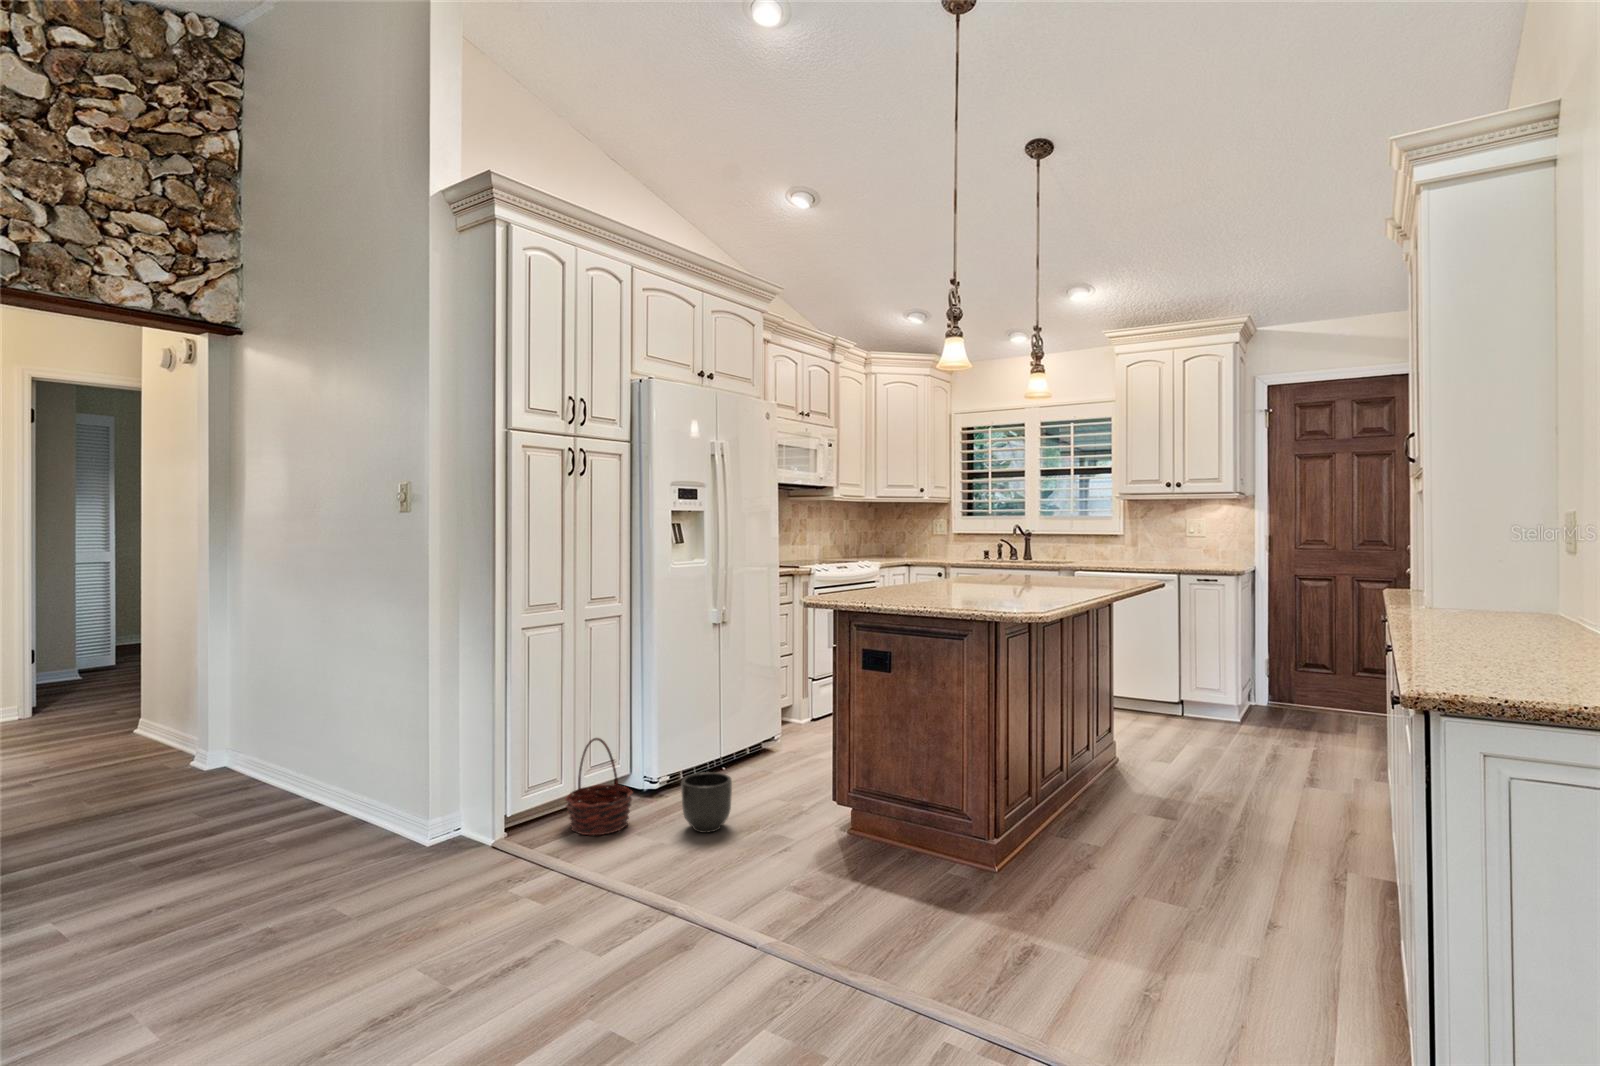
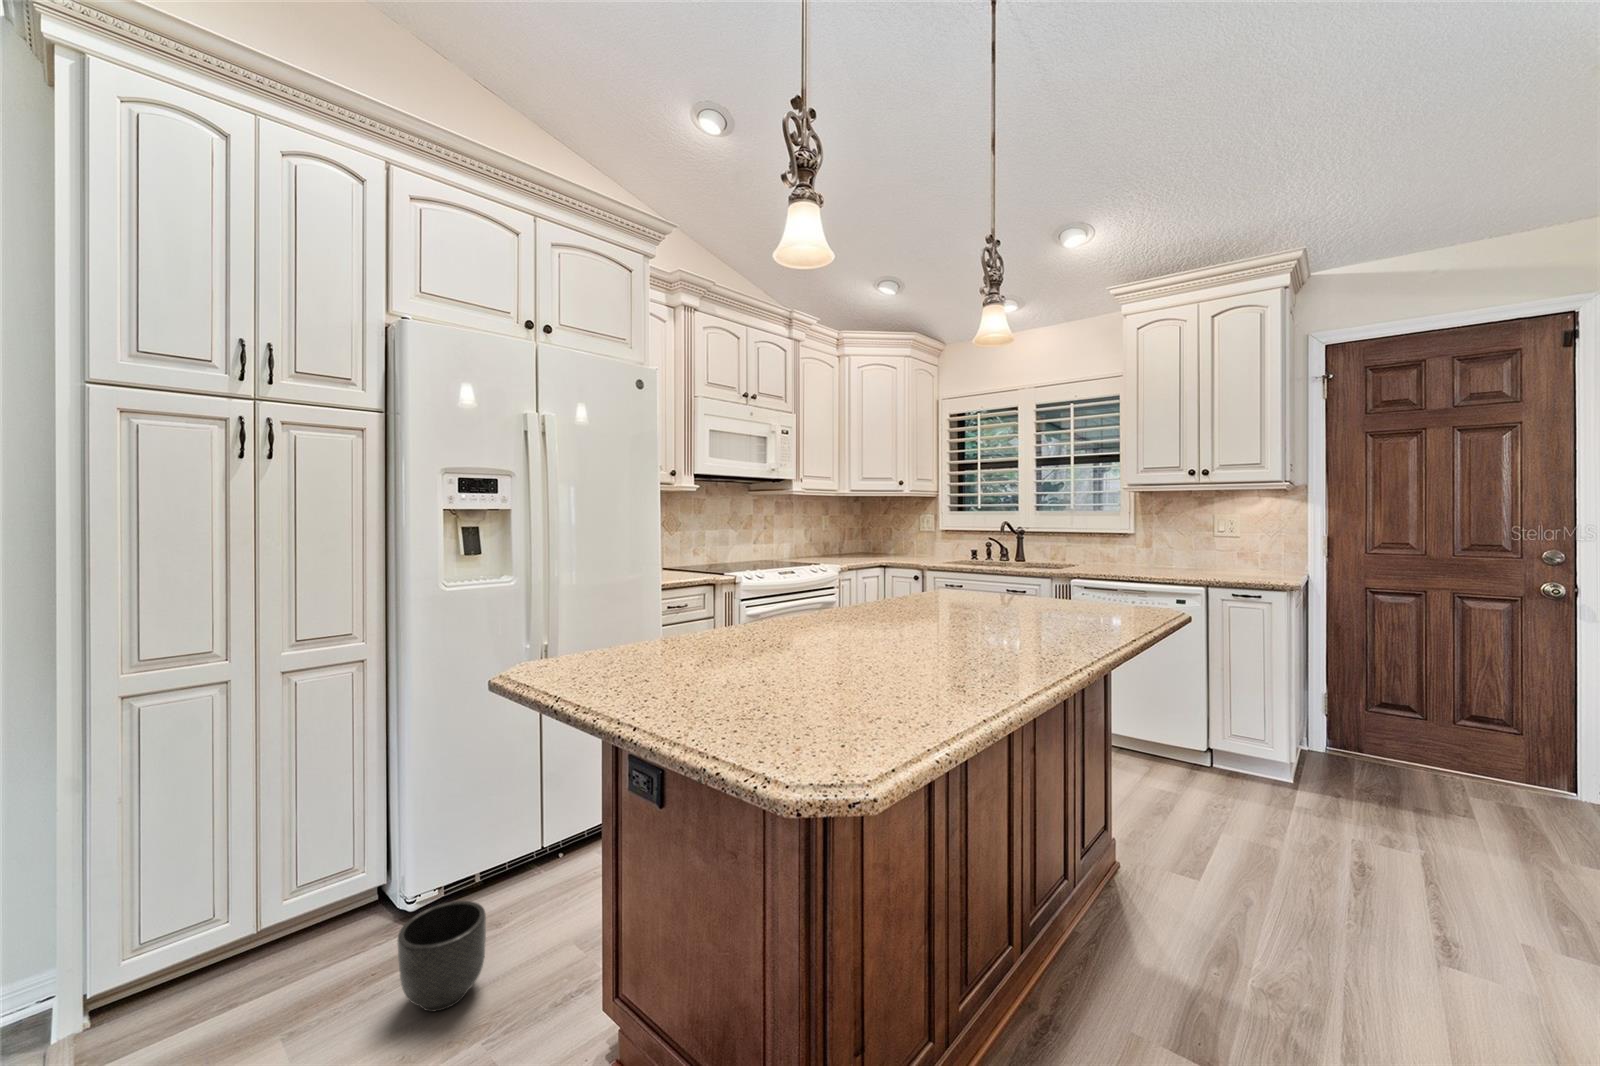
basket: present [565,738,633,835] -> none [236,846,361,1005]

